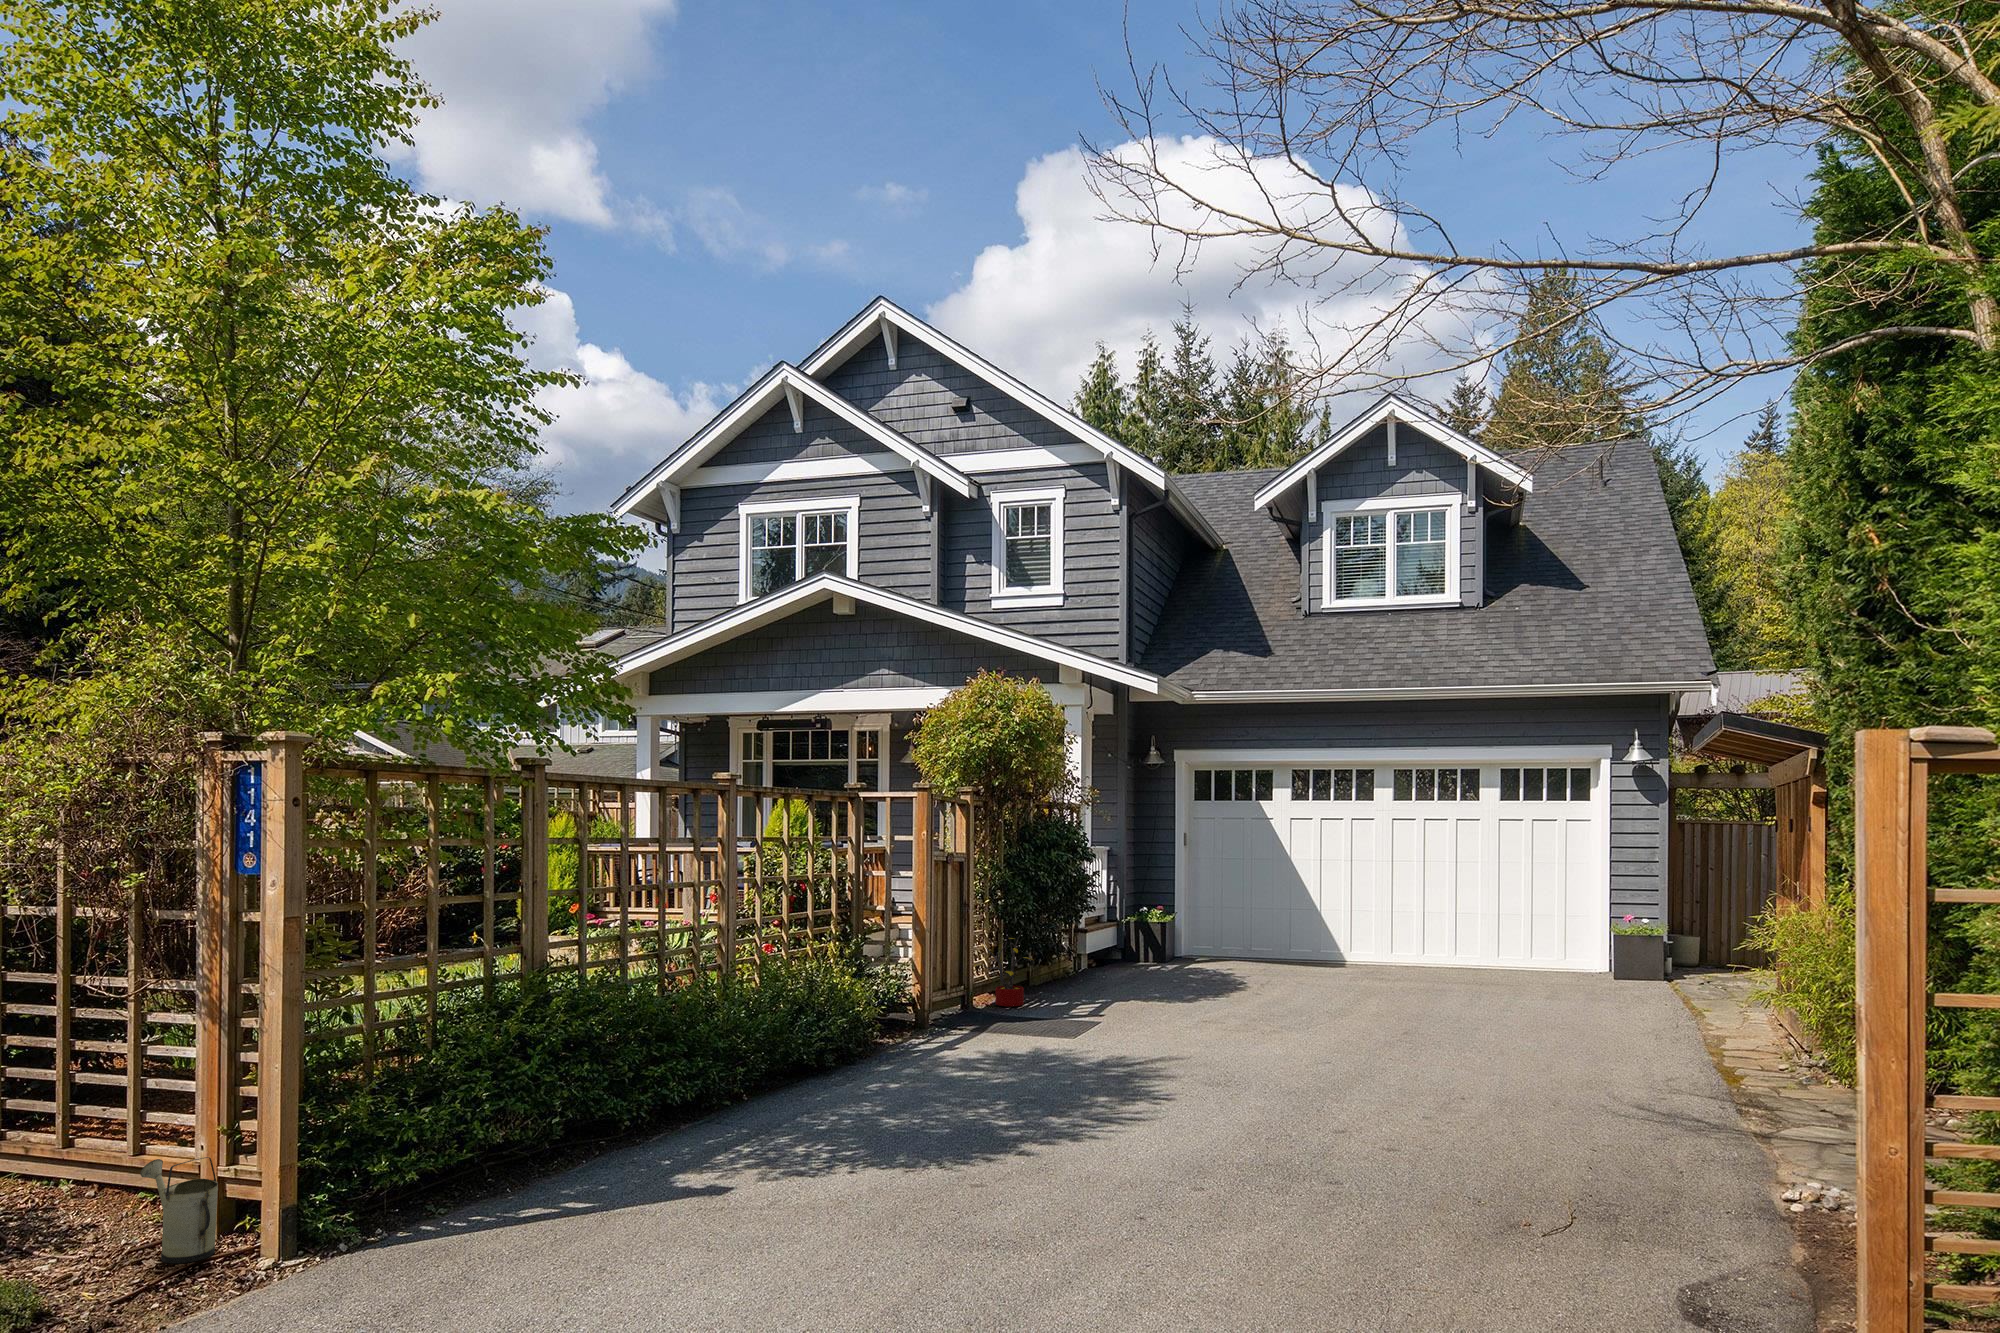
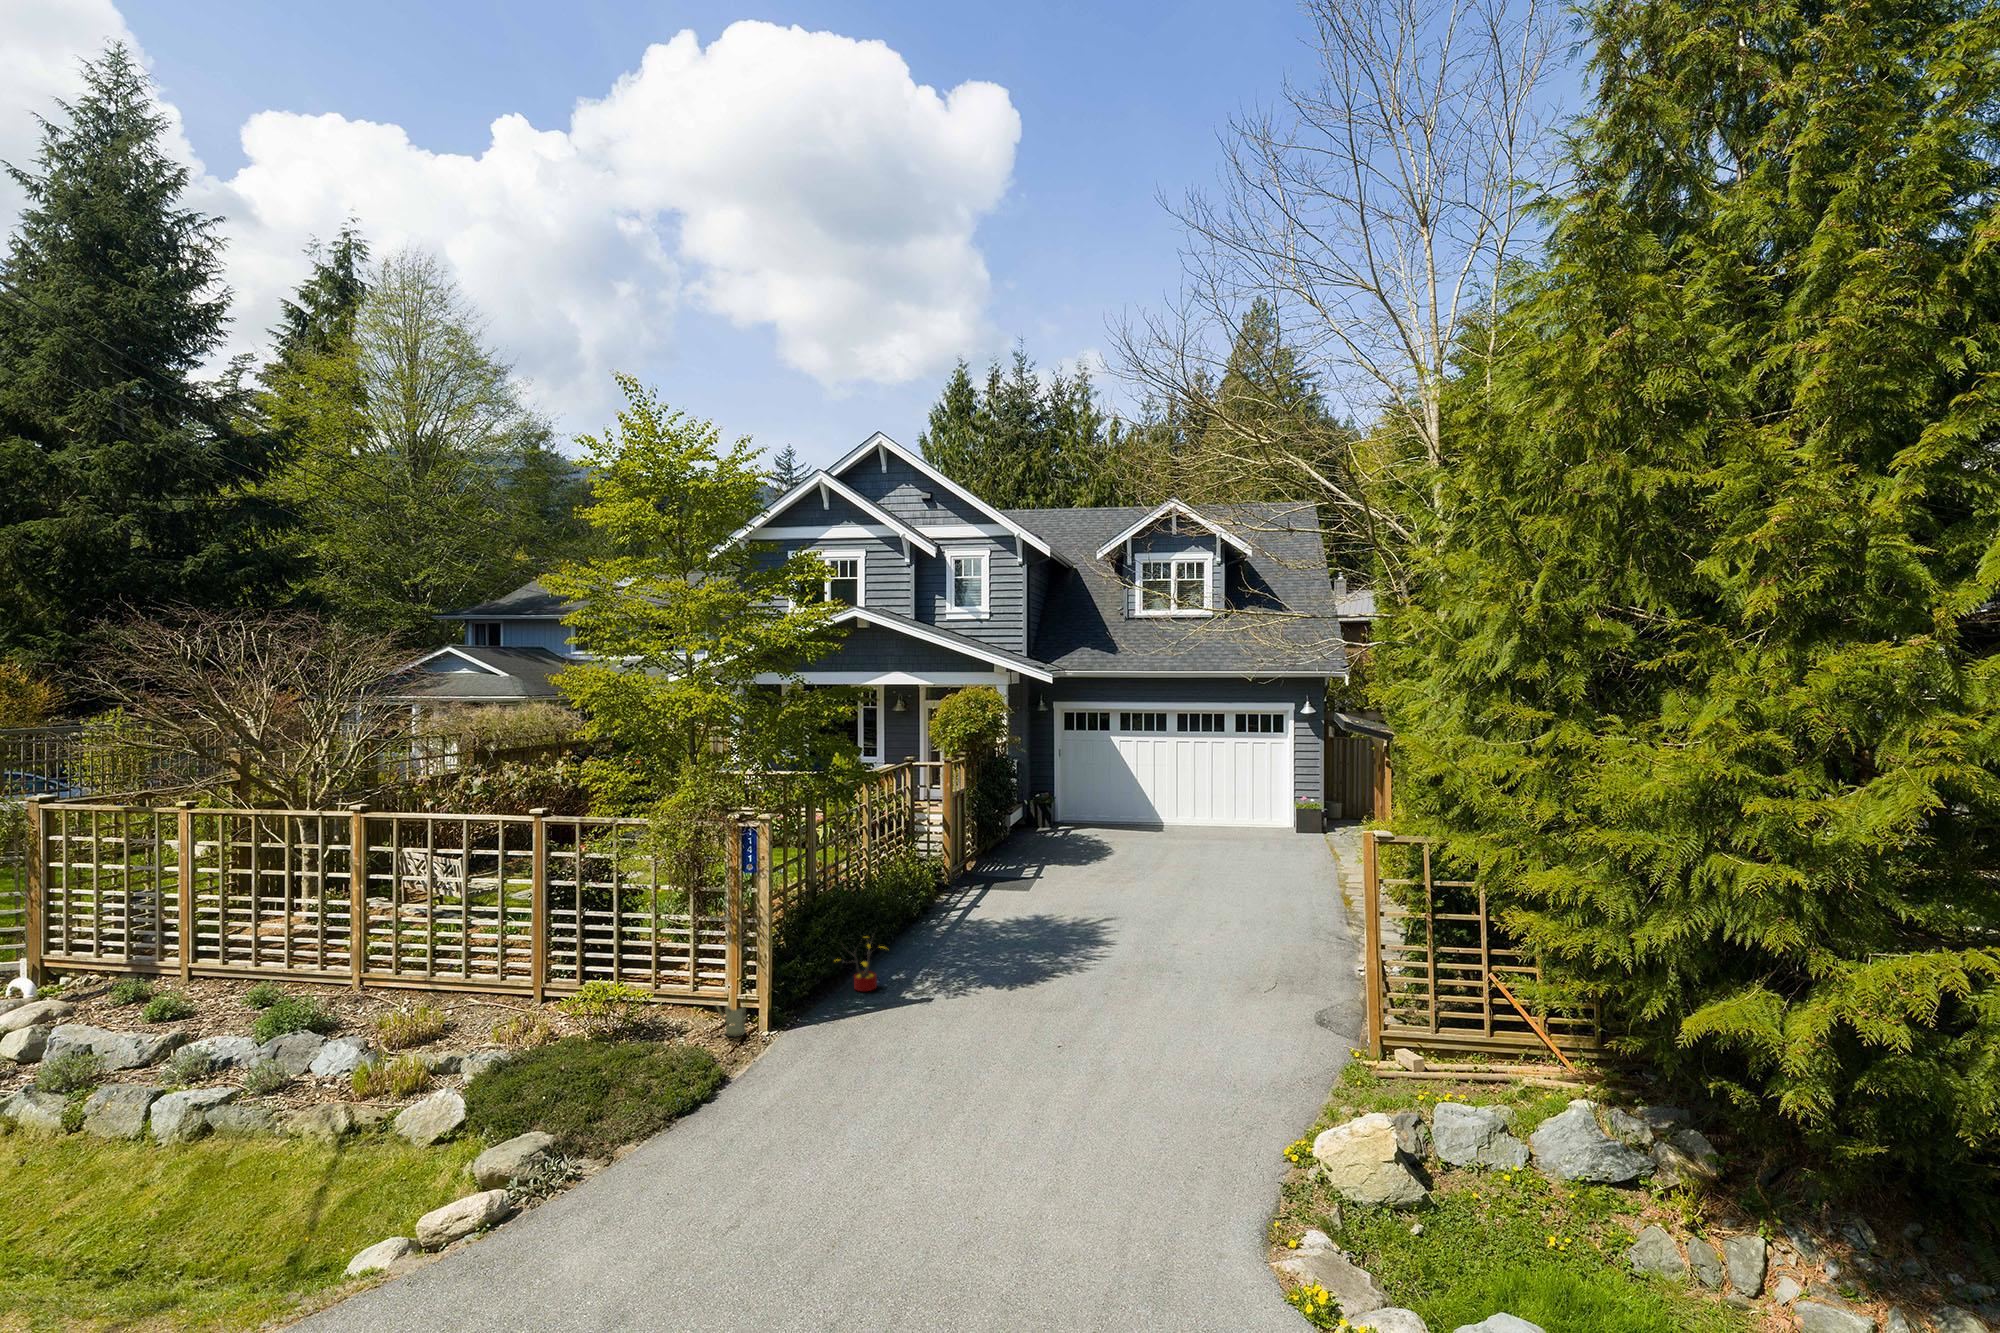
decorative plant: present [974,933,1030,1007] -> present [836,936,885,991]

